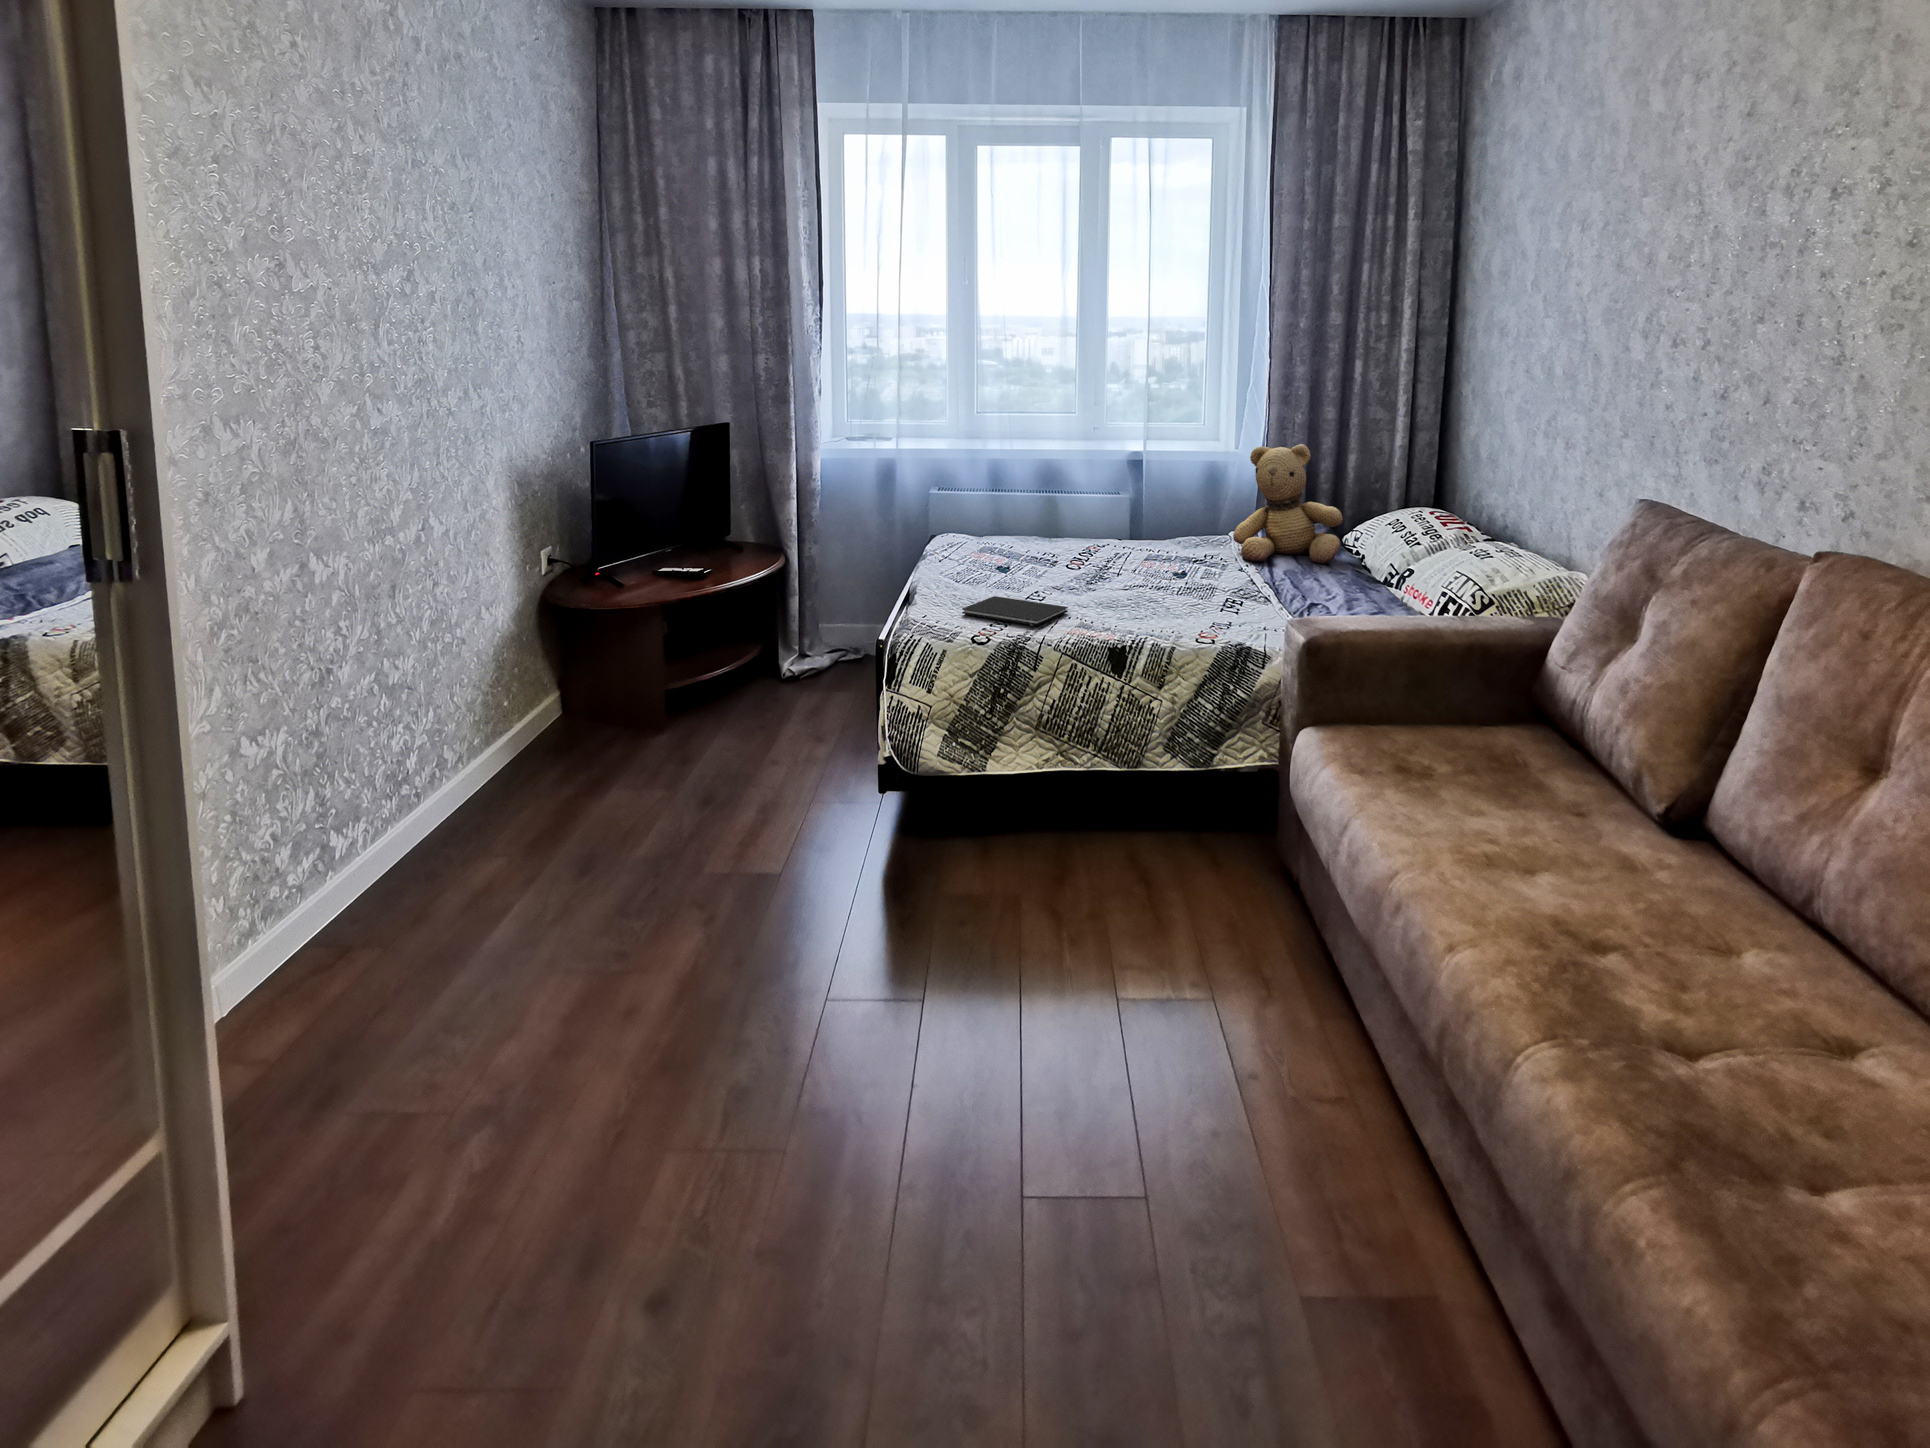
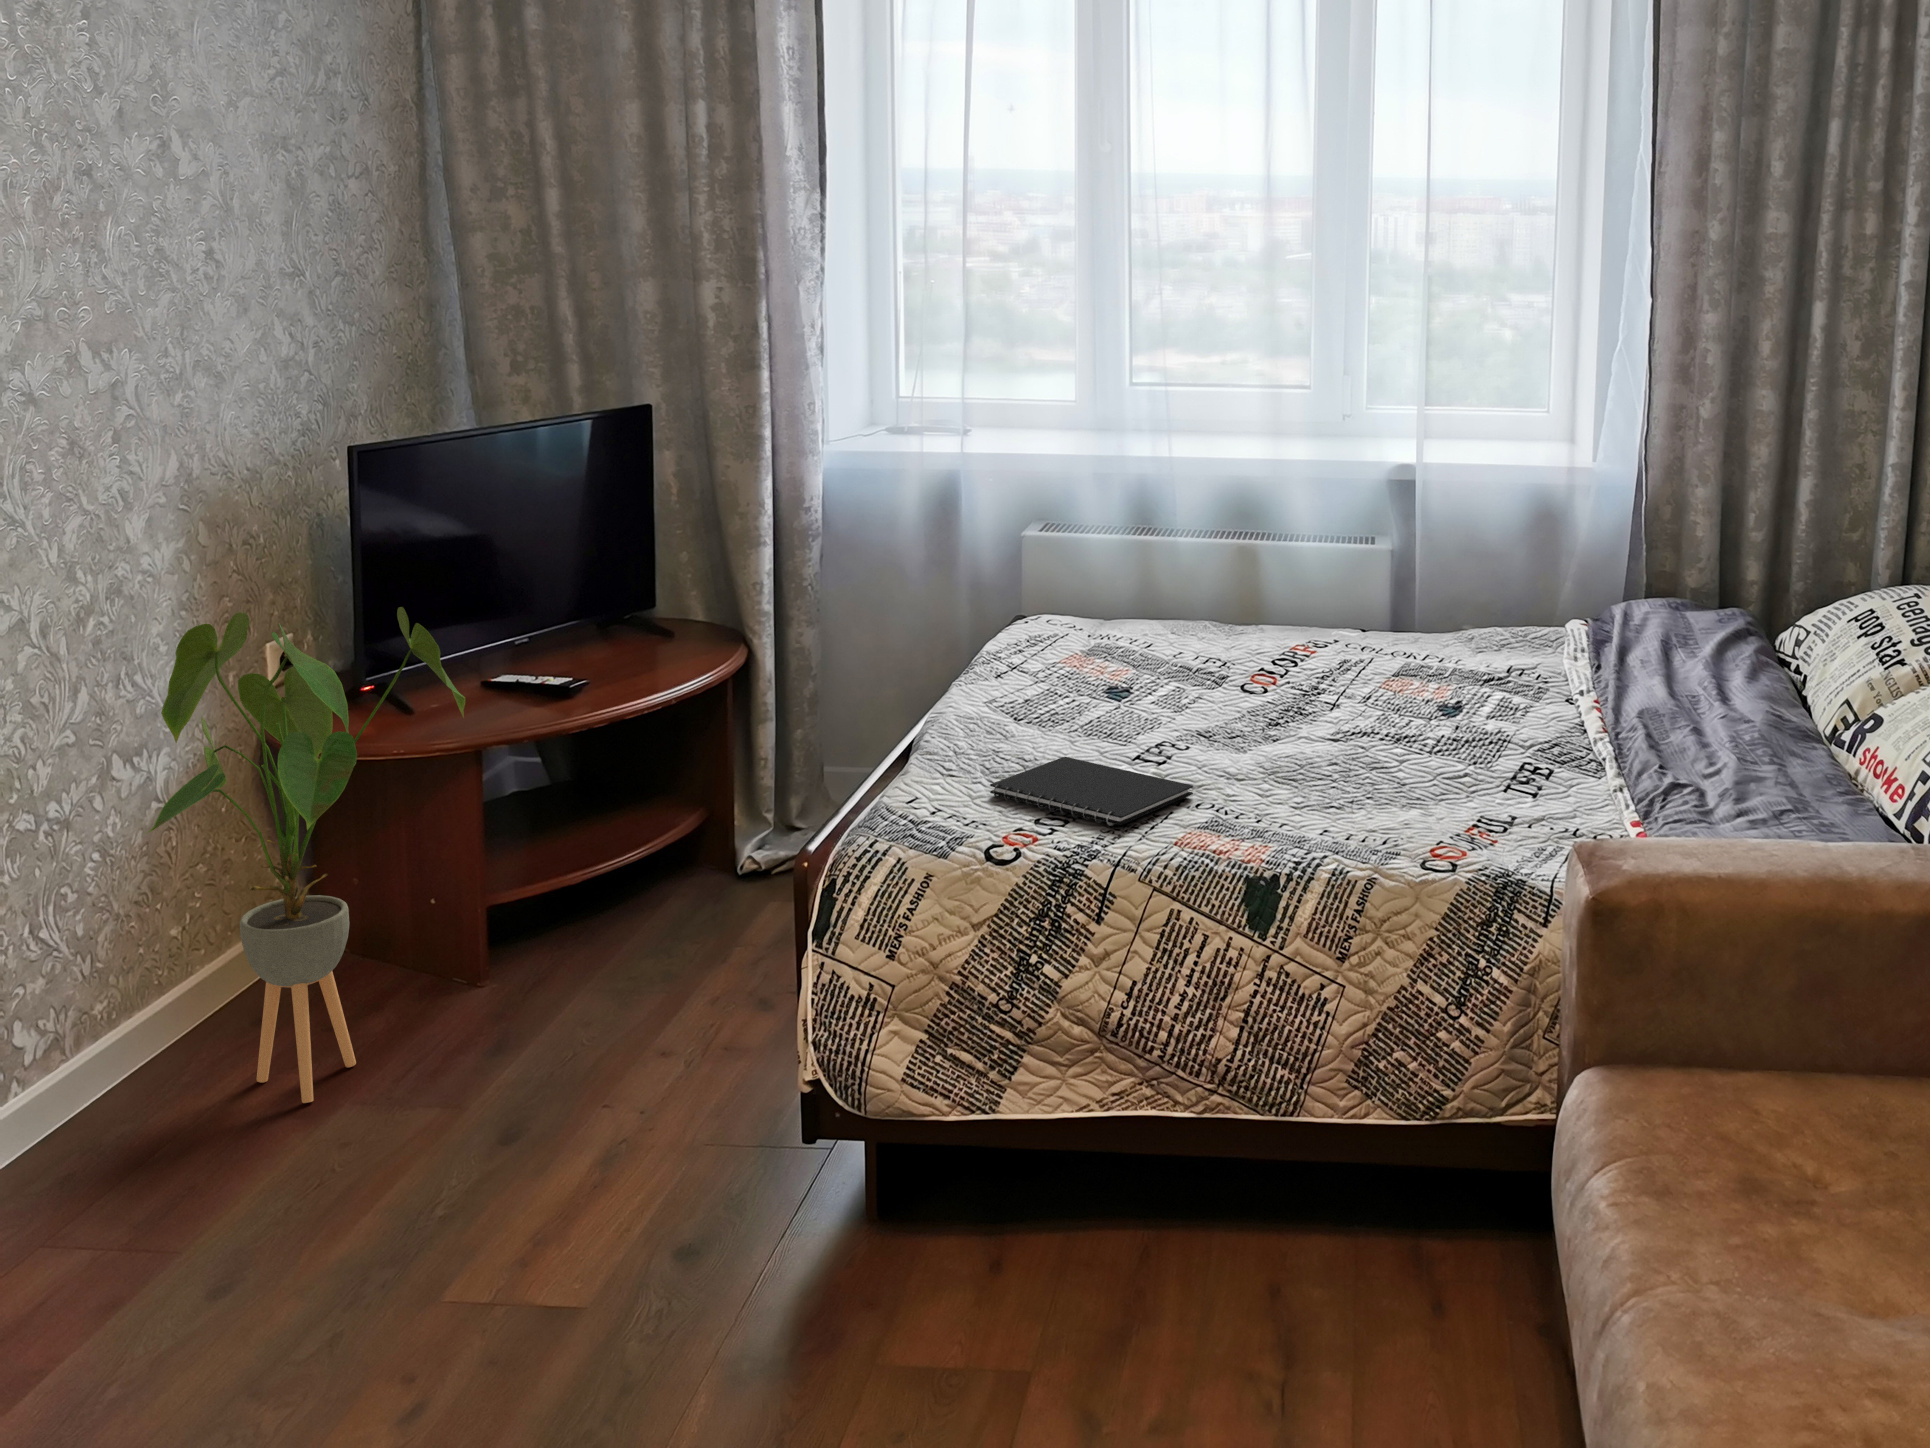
teddy bear: present [1233,444,1343,563] -> none [1560,464,1764,694]
house plant: none [505,524,665,790] -> present [146,607,466,1103]

